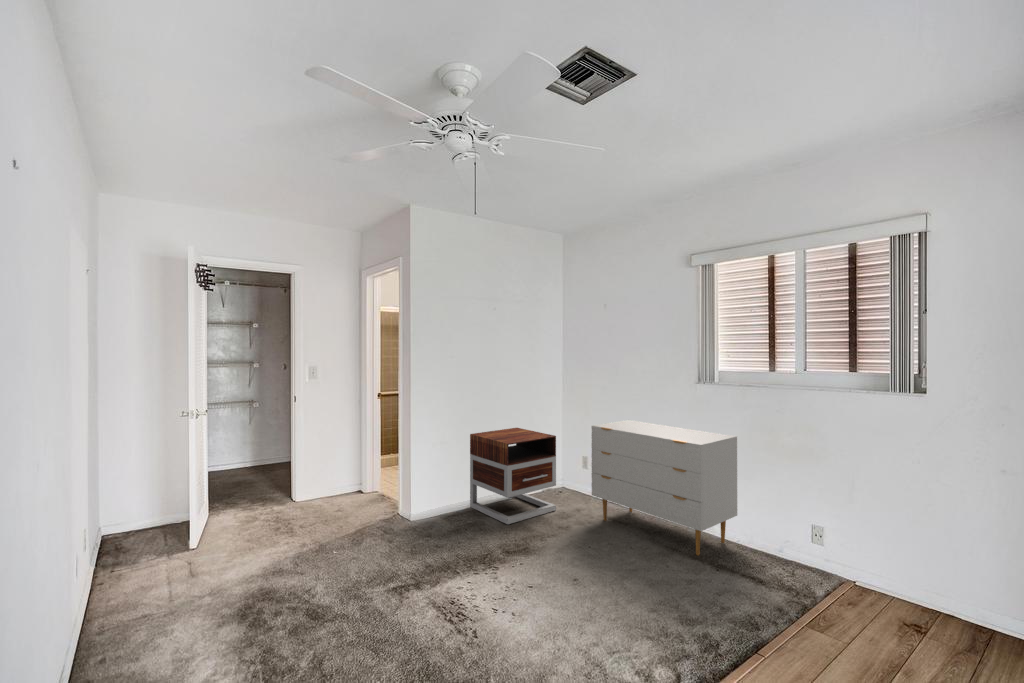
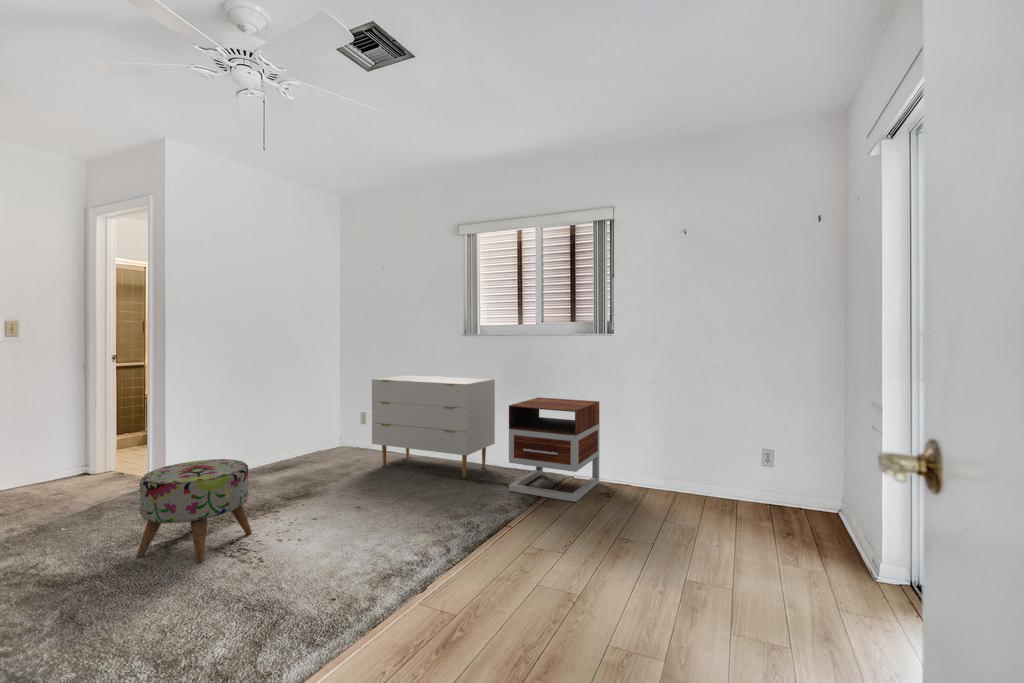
nightstand: present [470,428,556,524] -> present [509,397,600,502]
ottoman: none [375,509,470,622] -> present [137,459,252,563]

